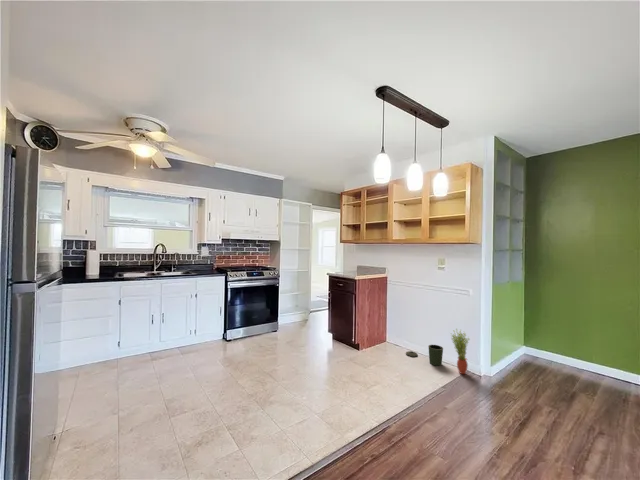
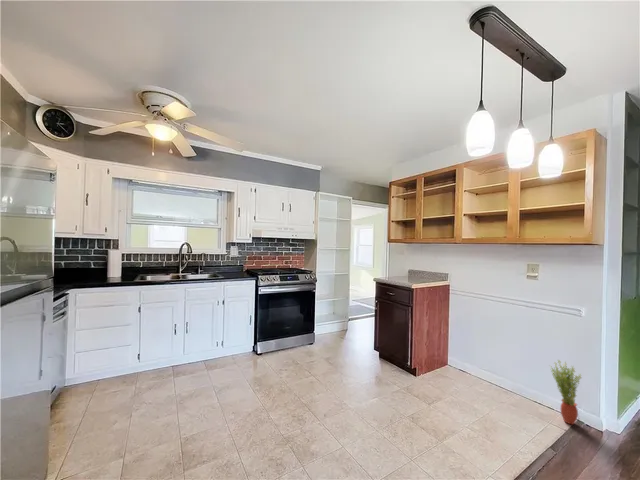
trash can: present [406,345,443,366] -> none [479,377,536,408]

